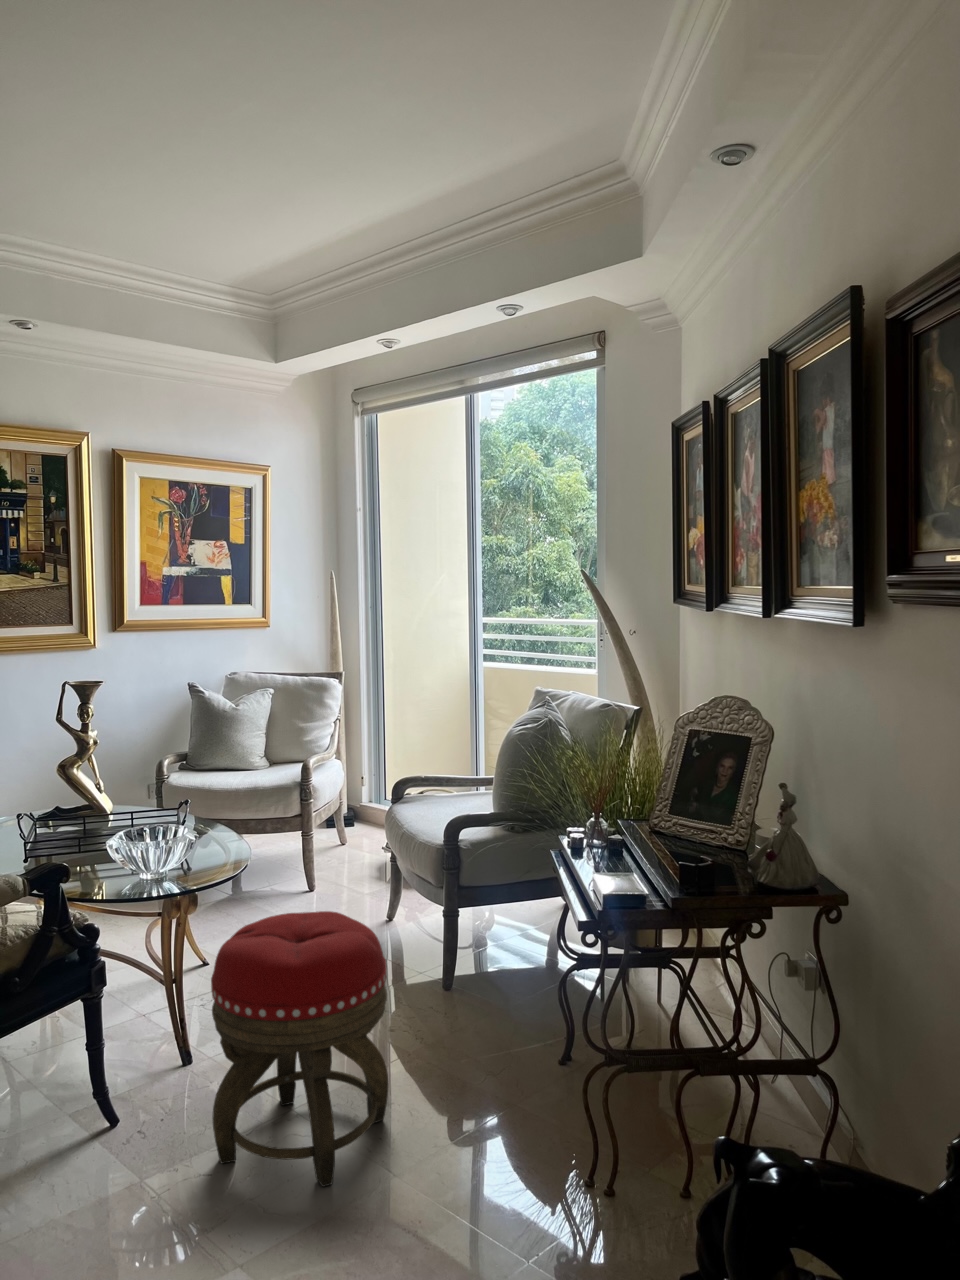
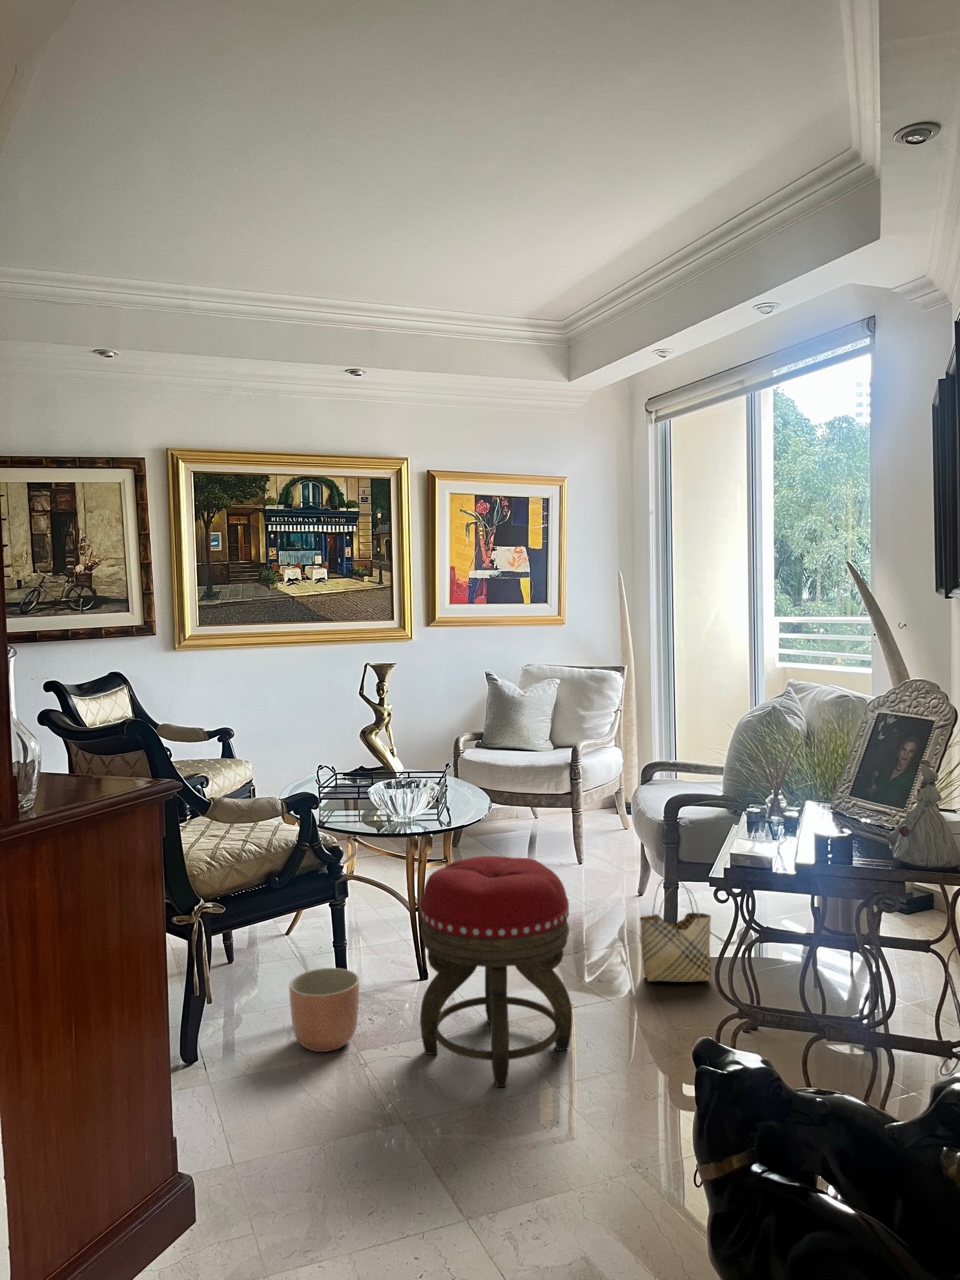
woven basket: none [425,903,498,1020] -> present [640,877,711,982]
planter: none [35,1079,129,1193] -> present [289,968,359,1052]

